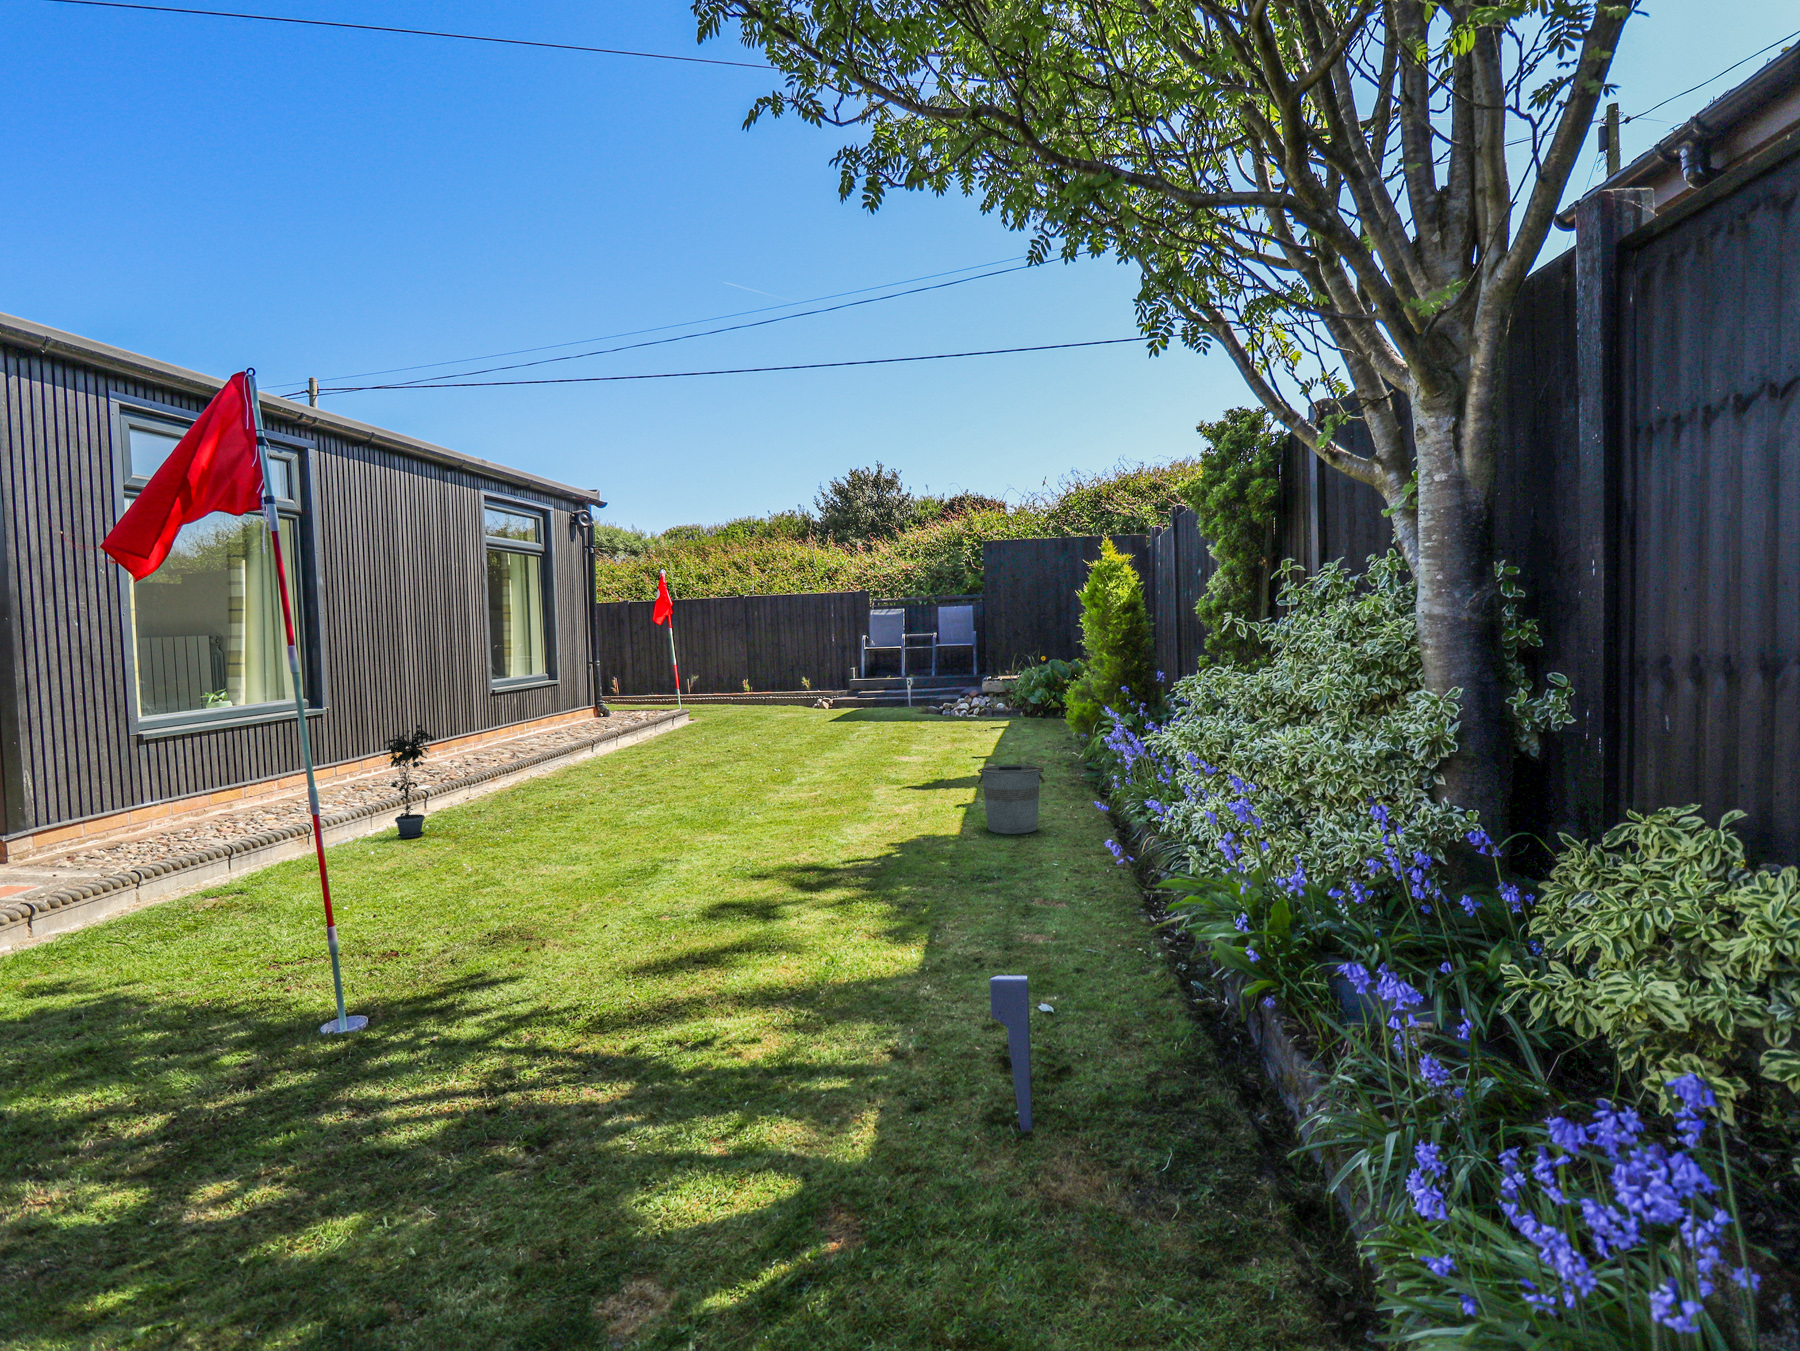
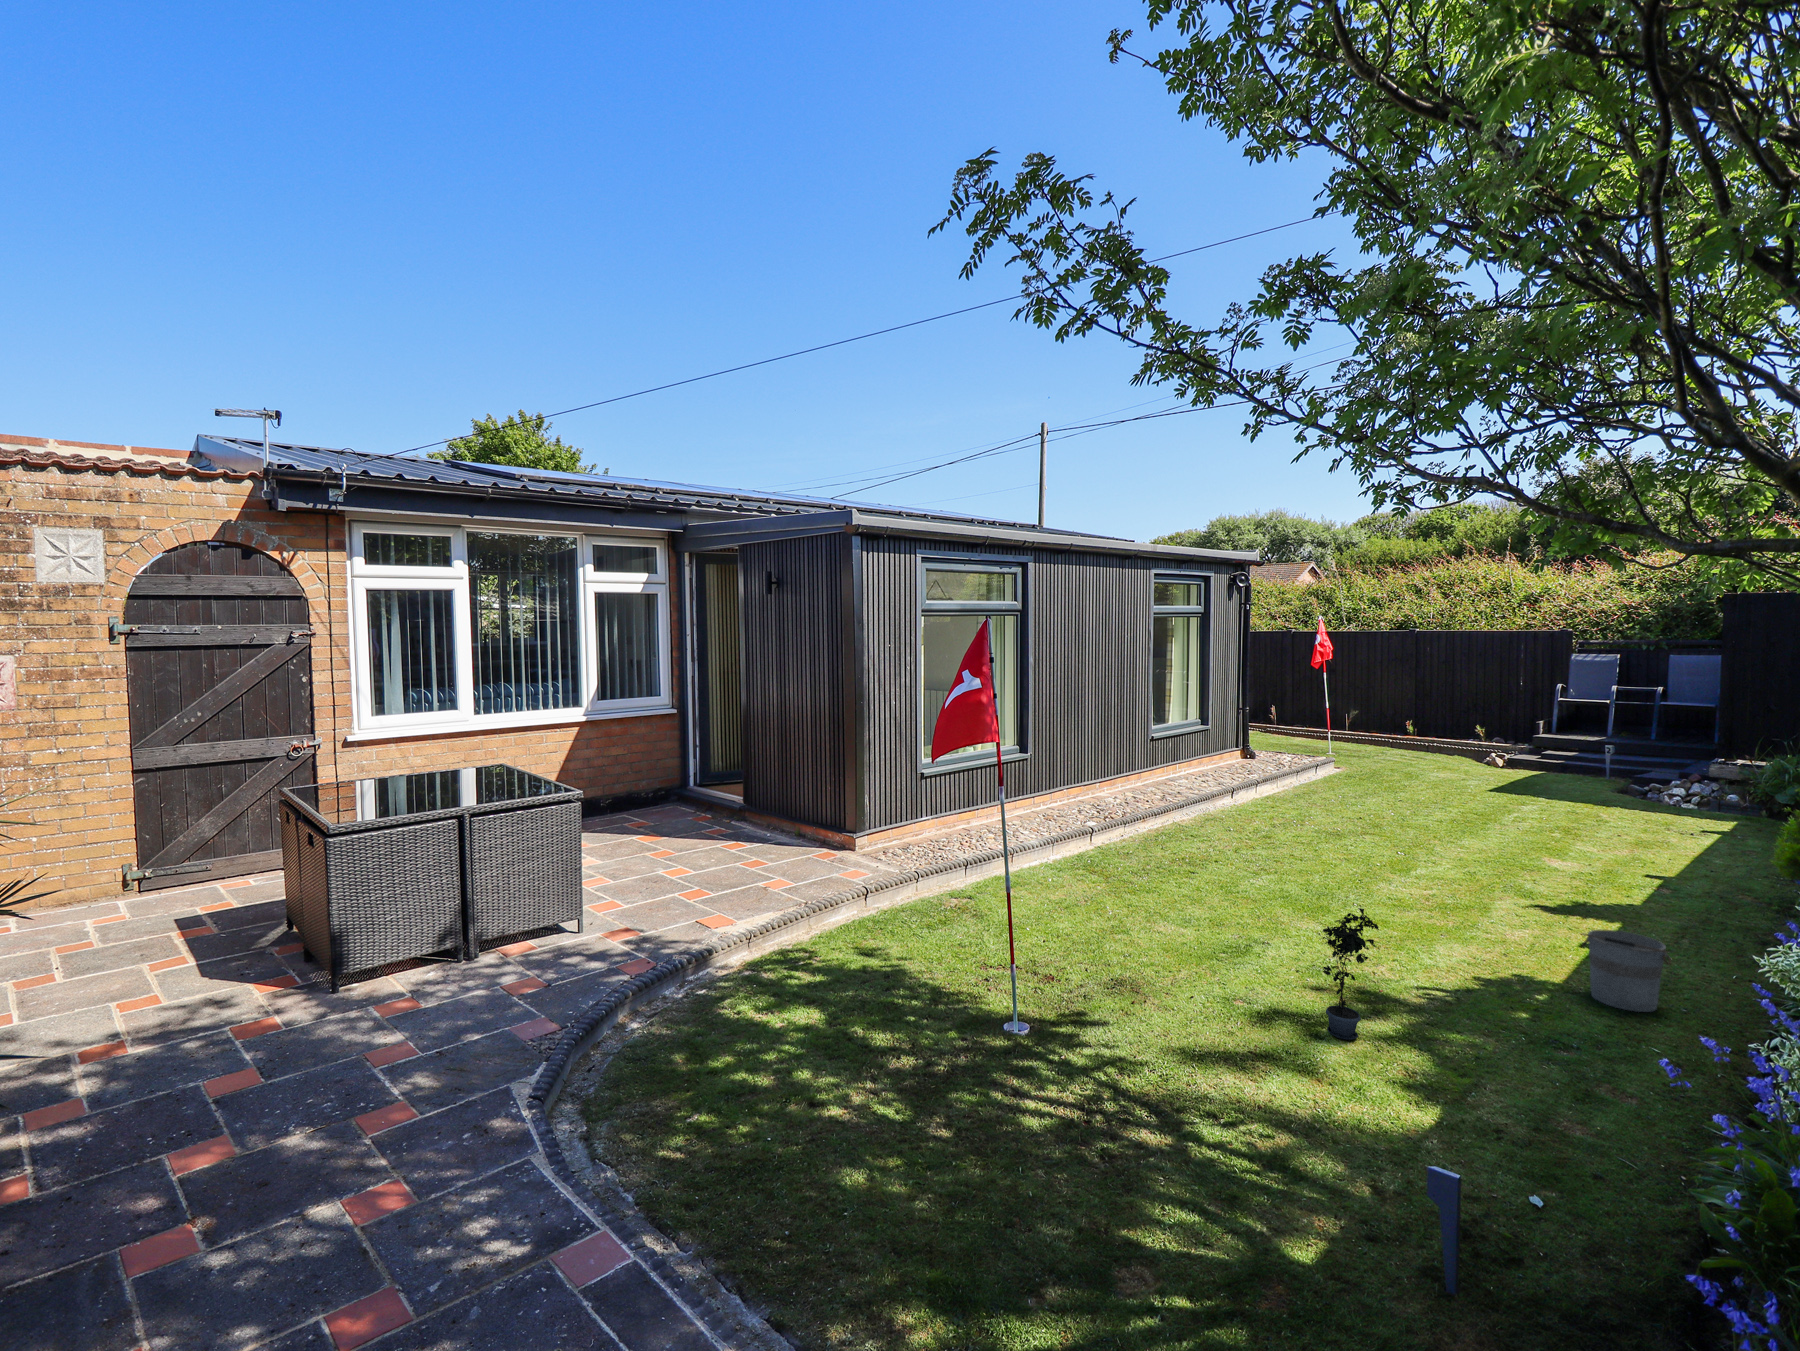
potted plant: present [384,725,434,838] -> present [1318,908,1379,1040]

